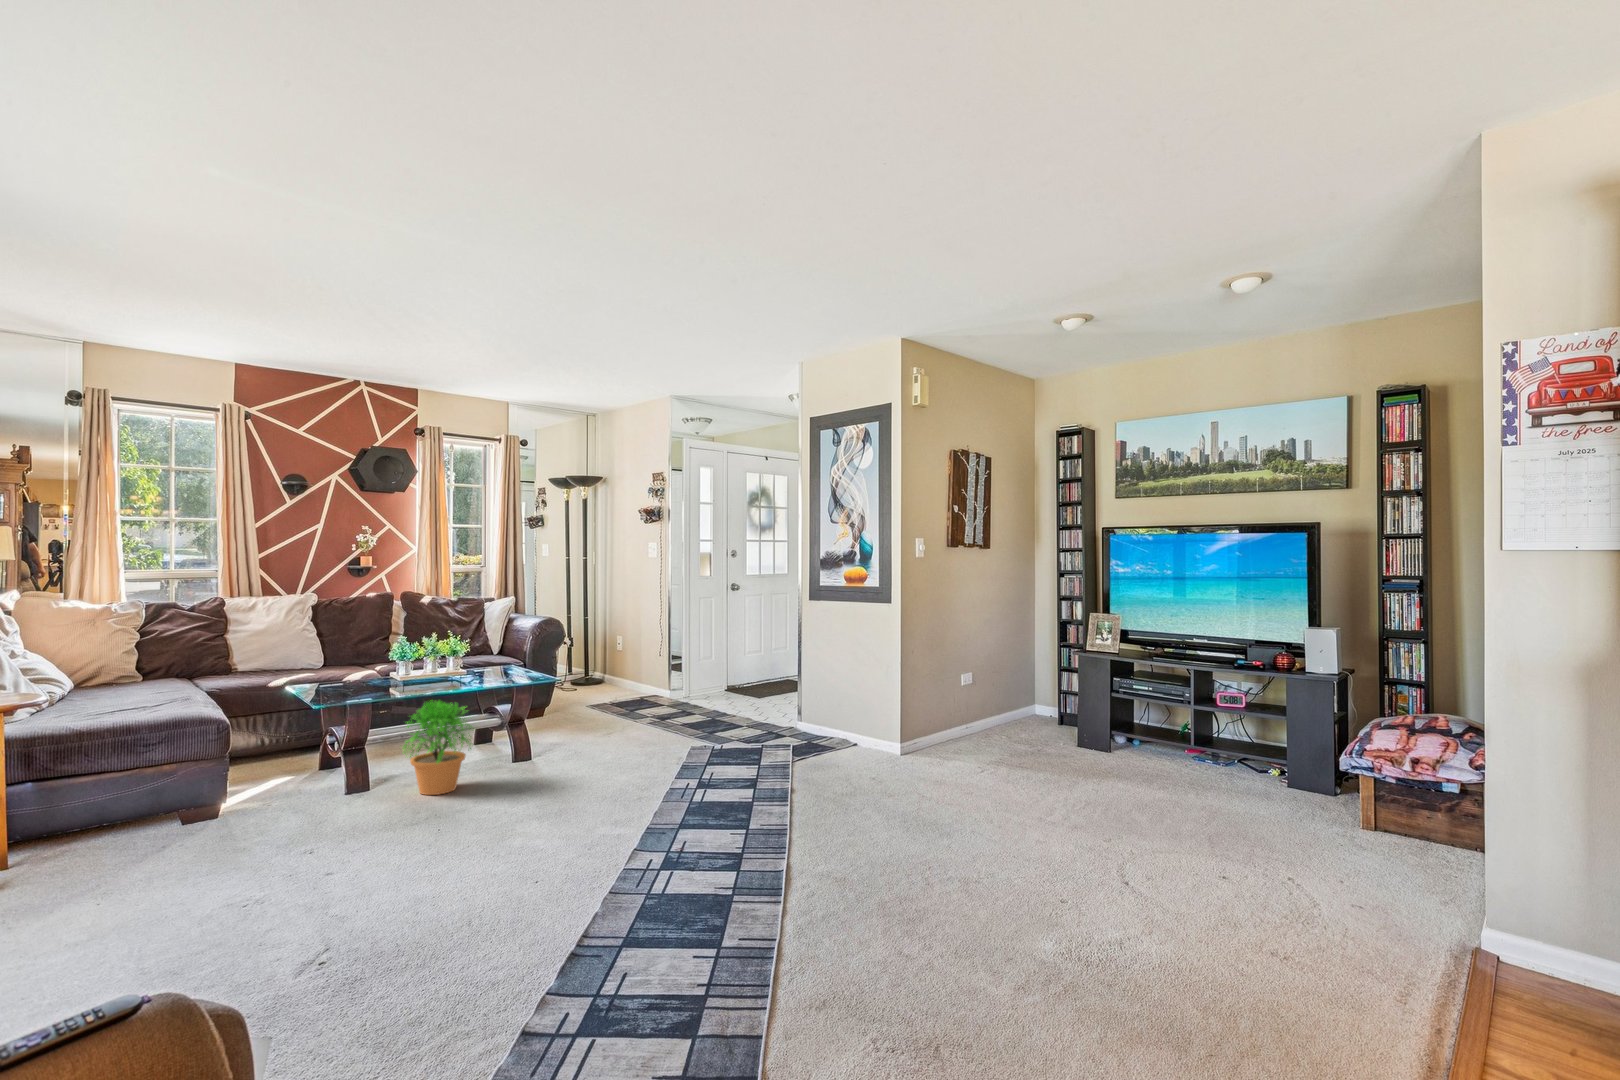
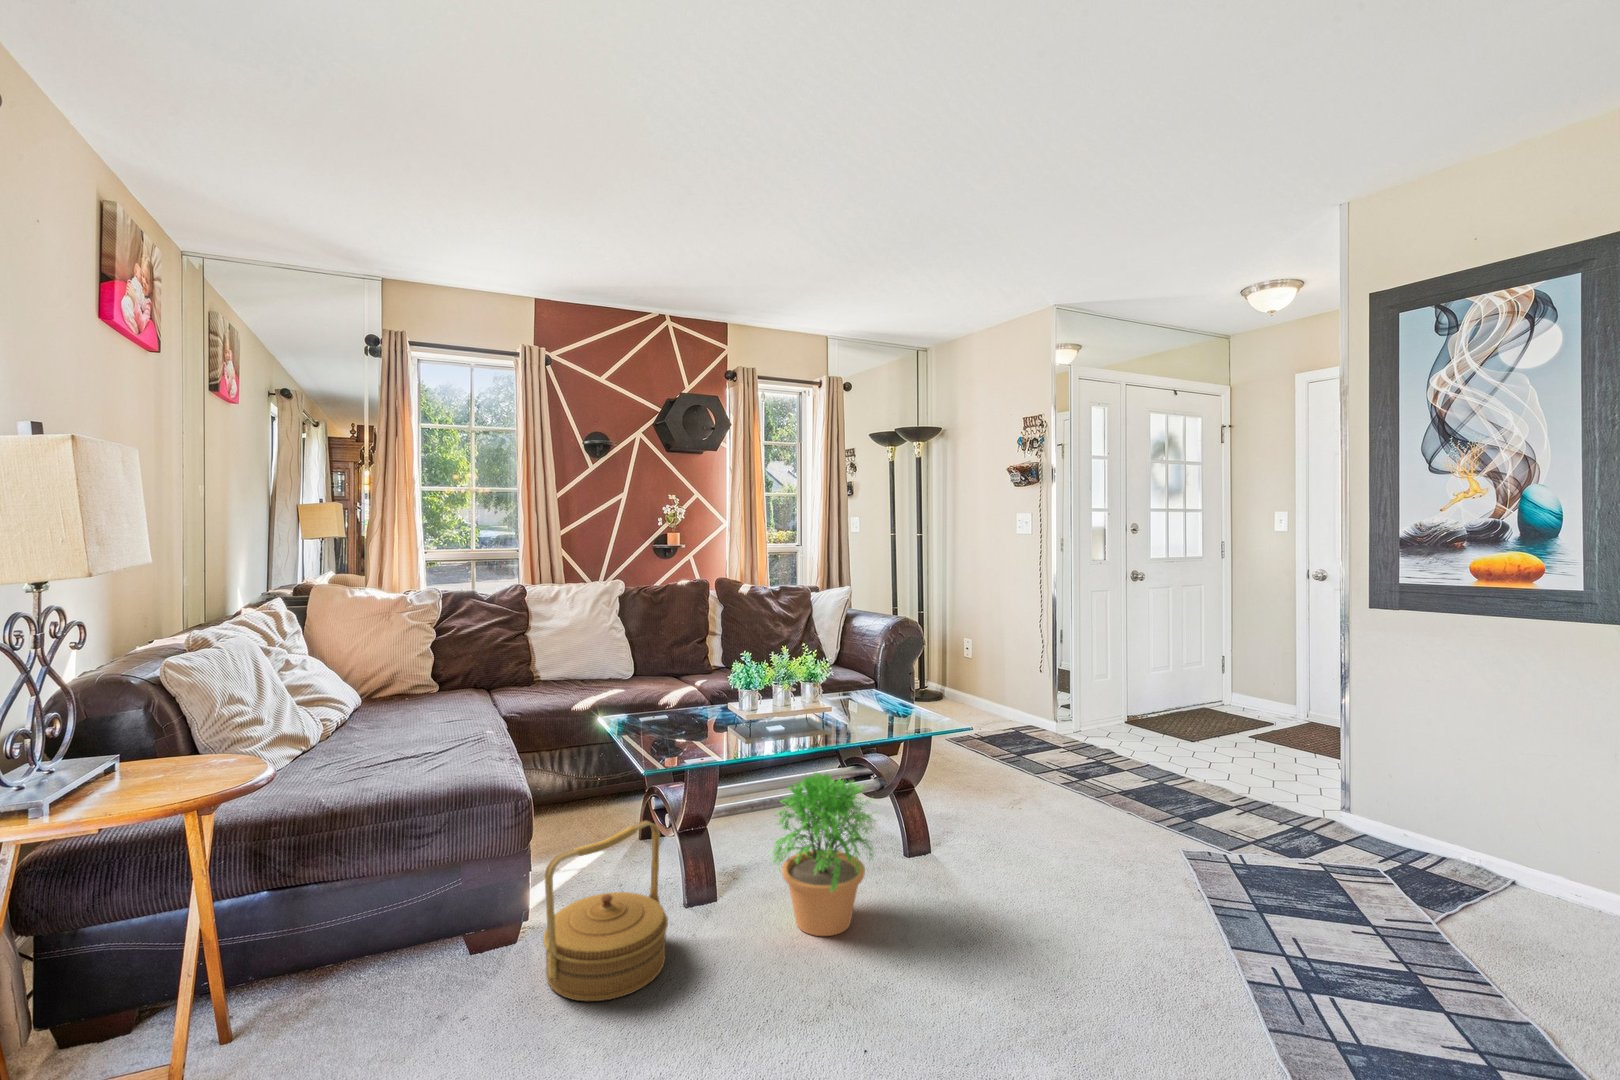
basket: none [242,731,328,828] -> present [543,821,668,1001]

